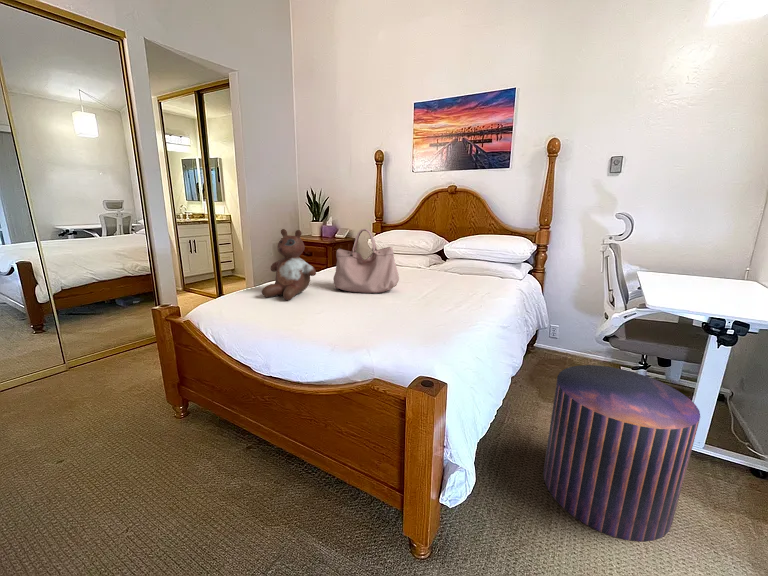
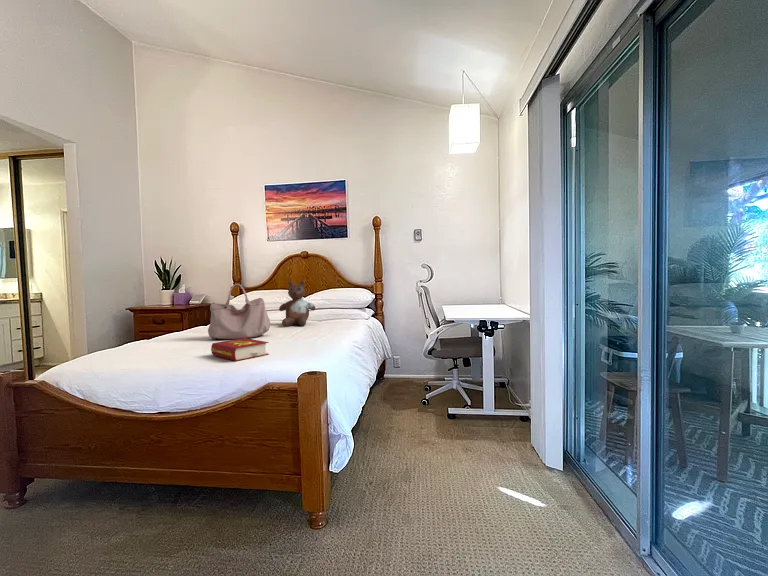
stuffed bear: present [262,229,316,300] -> present [279,281,315,326]
book: none [320,302,382,338] -> present [211,338,268,361]
pouf: present [543,365,700,542] -> none [399,364,479,470]

